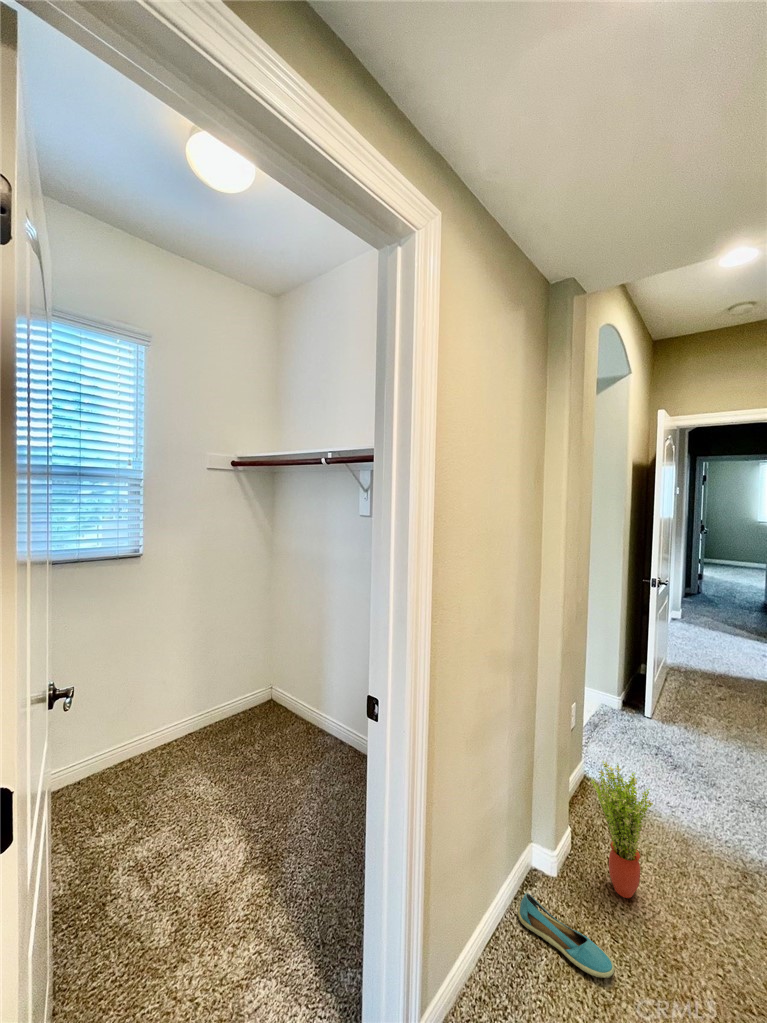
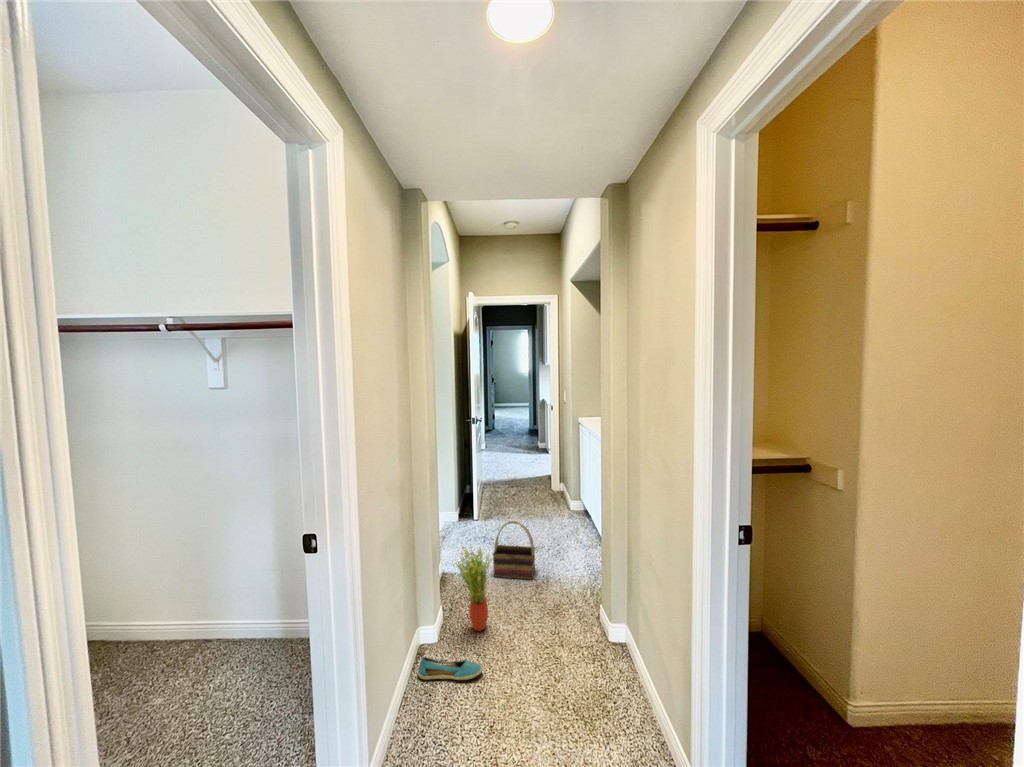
basket: none [663,745,746,854] -> present [493,521,535,580]

